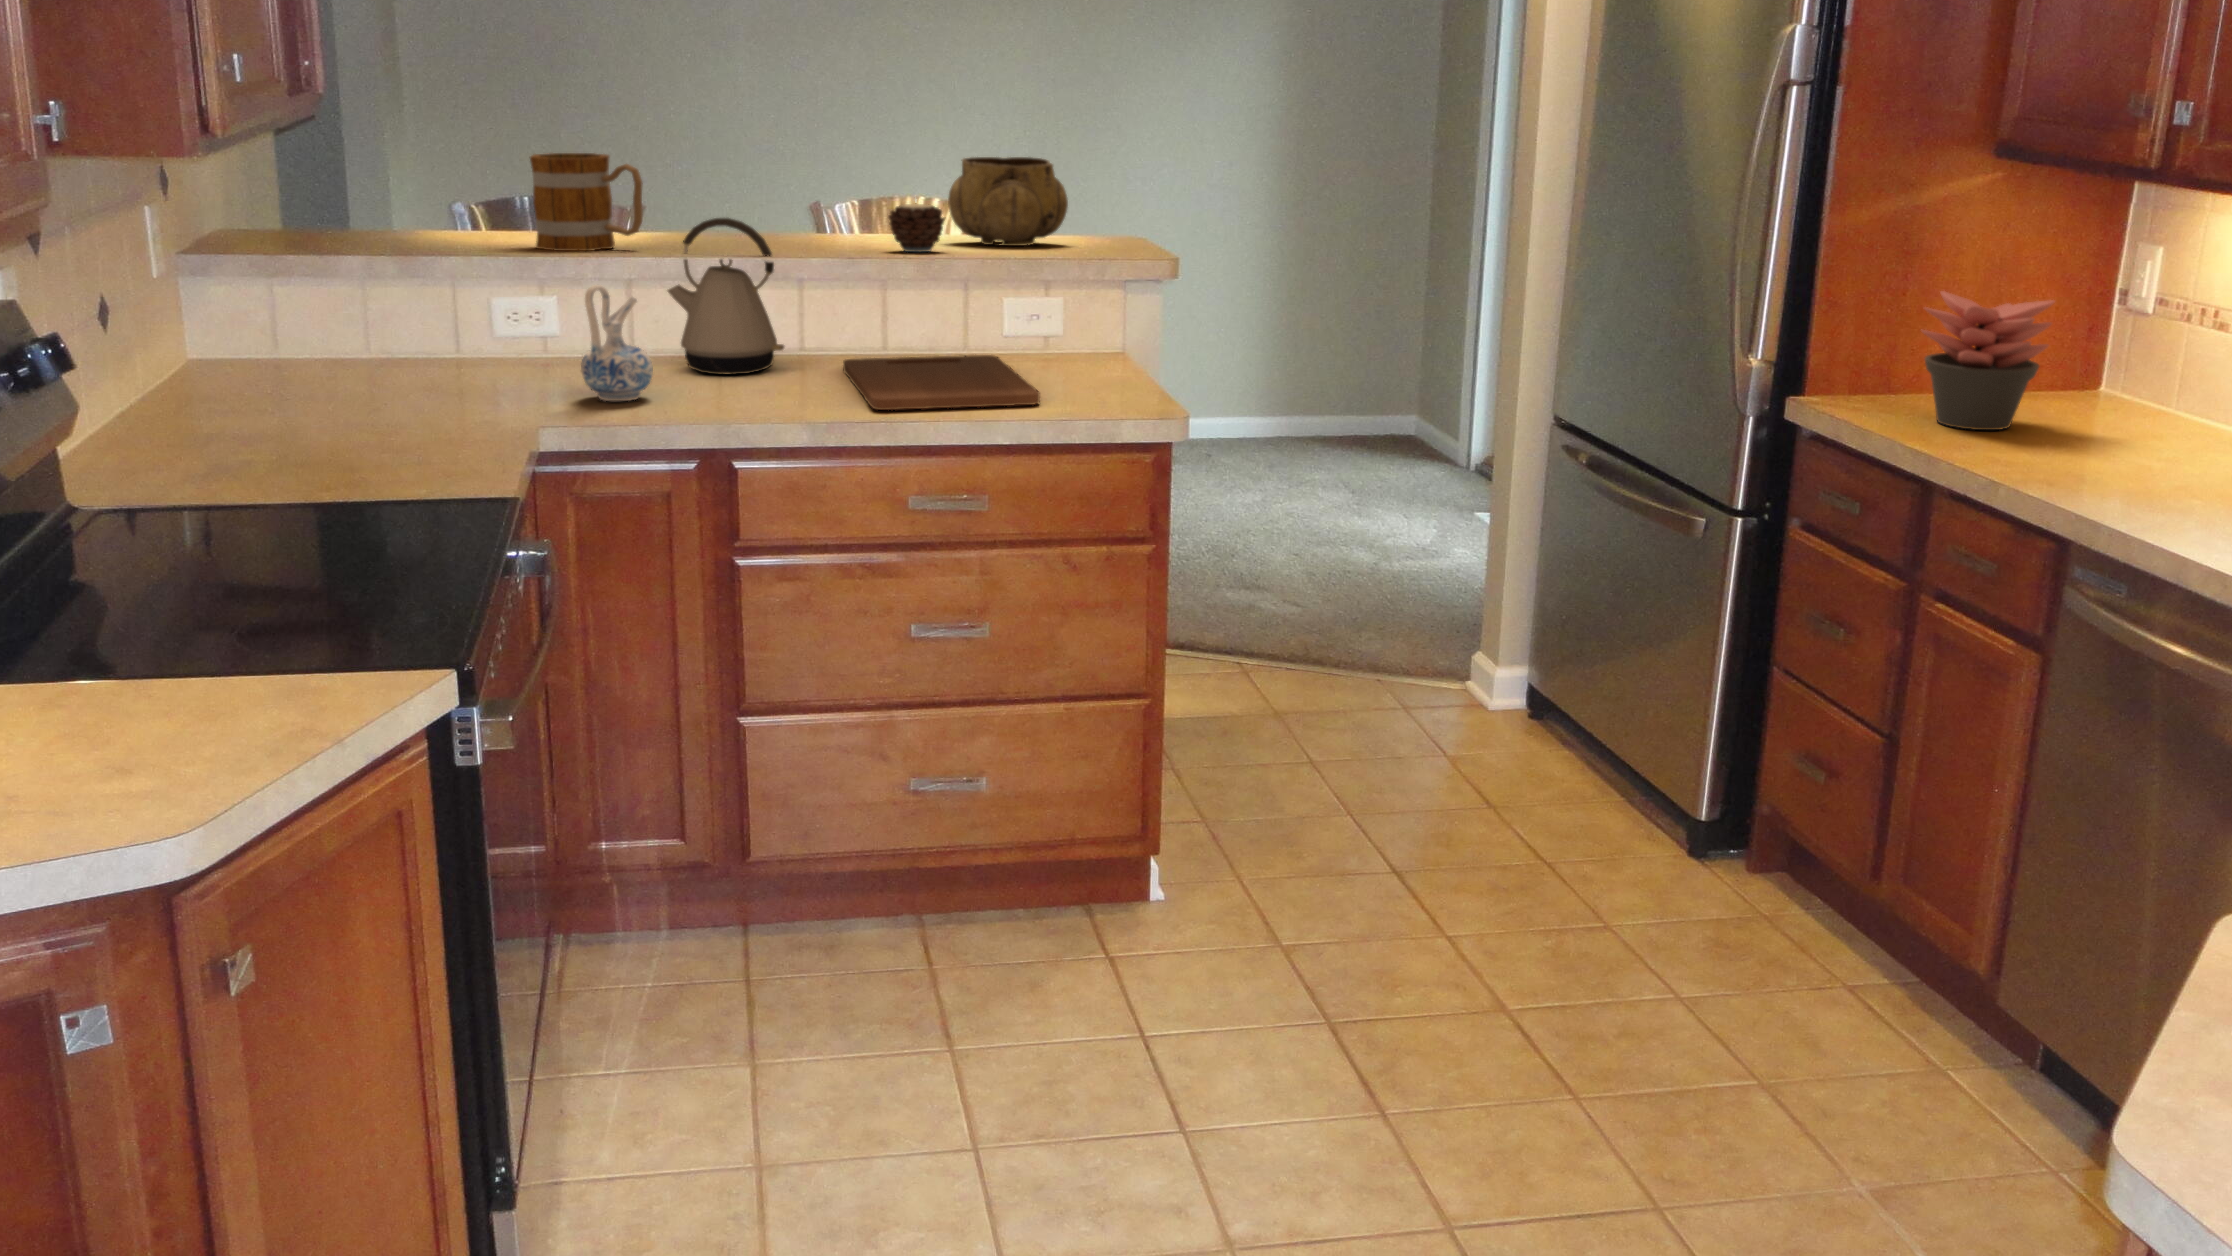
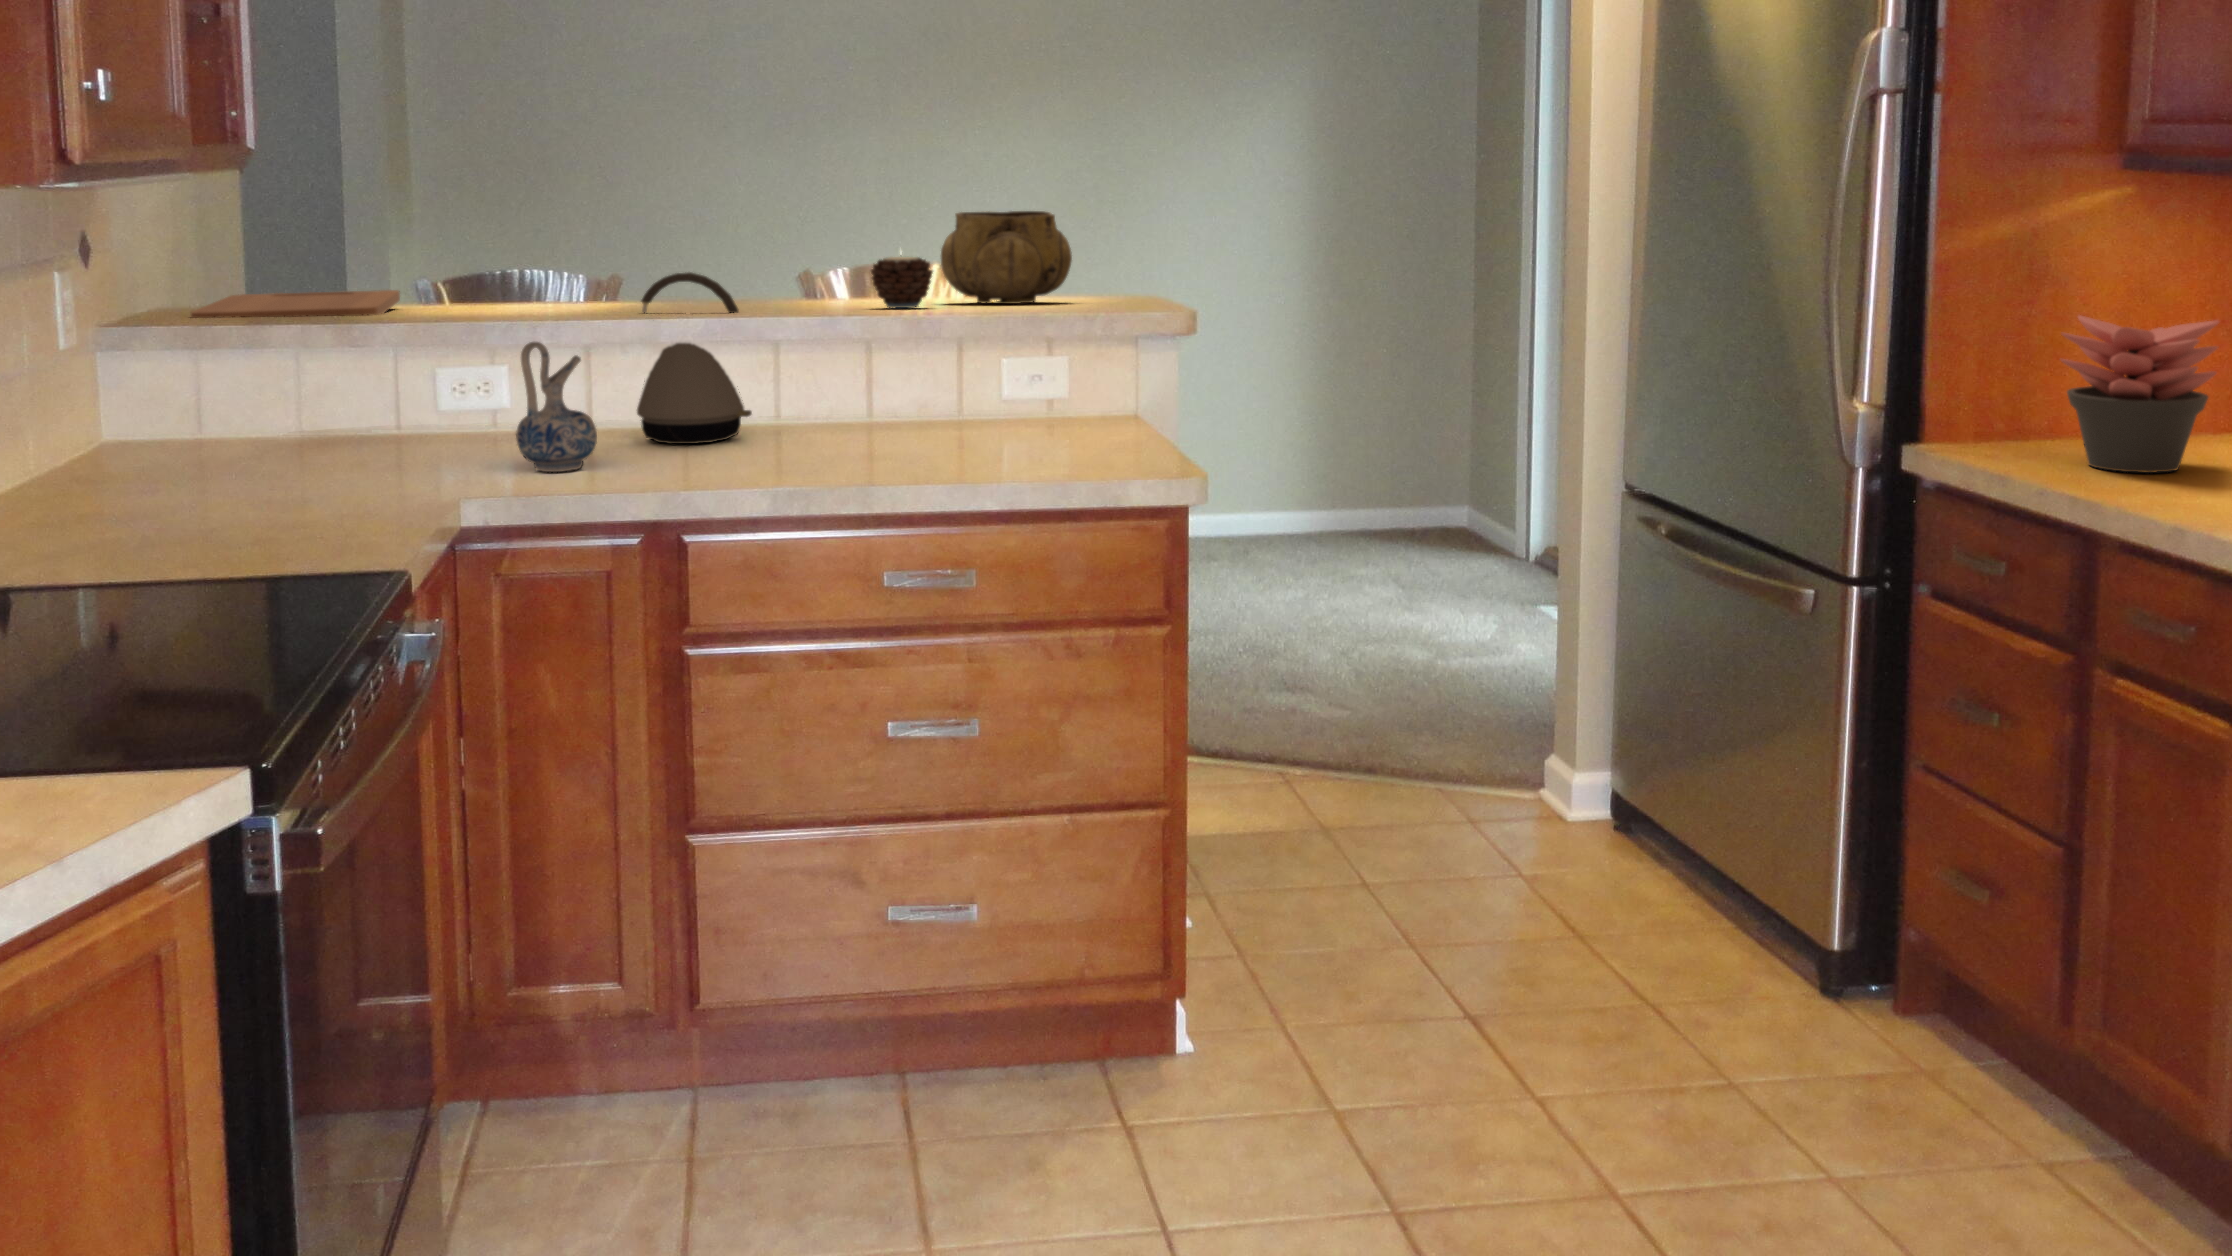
mug: present [530,153,643,251] -> none [479,211,601,314]
cutting board: present [843,355,1040,410] -> present [191,290,400,318]

